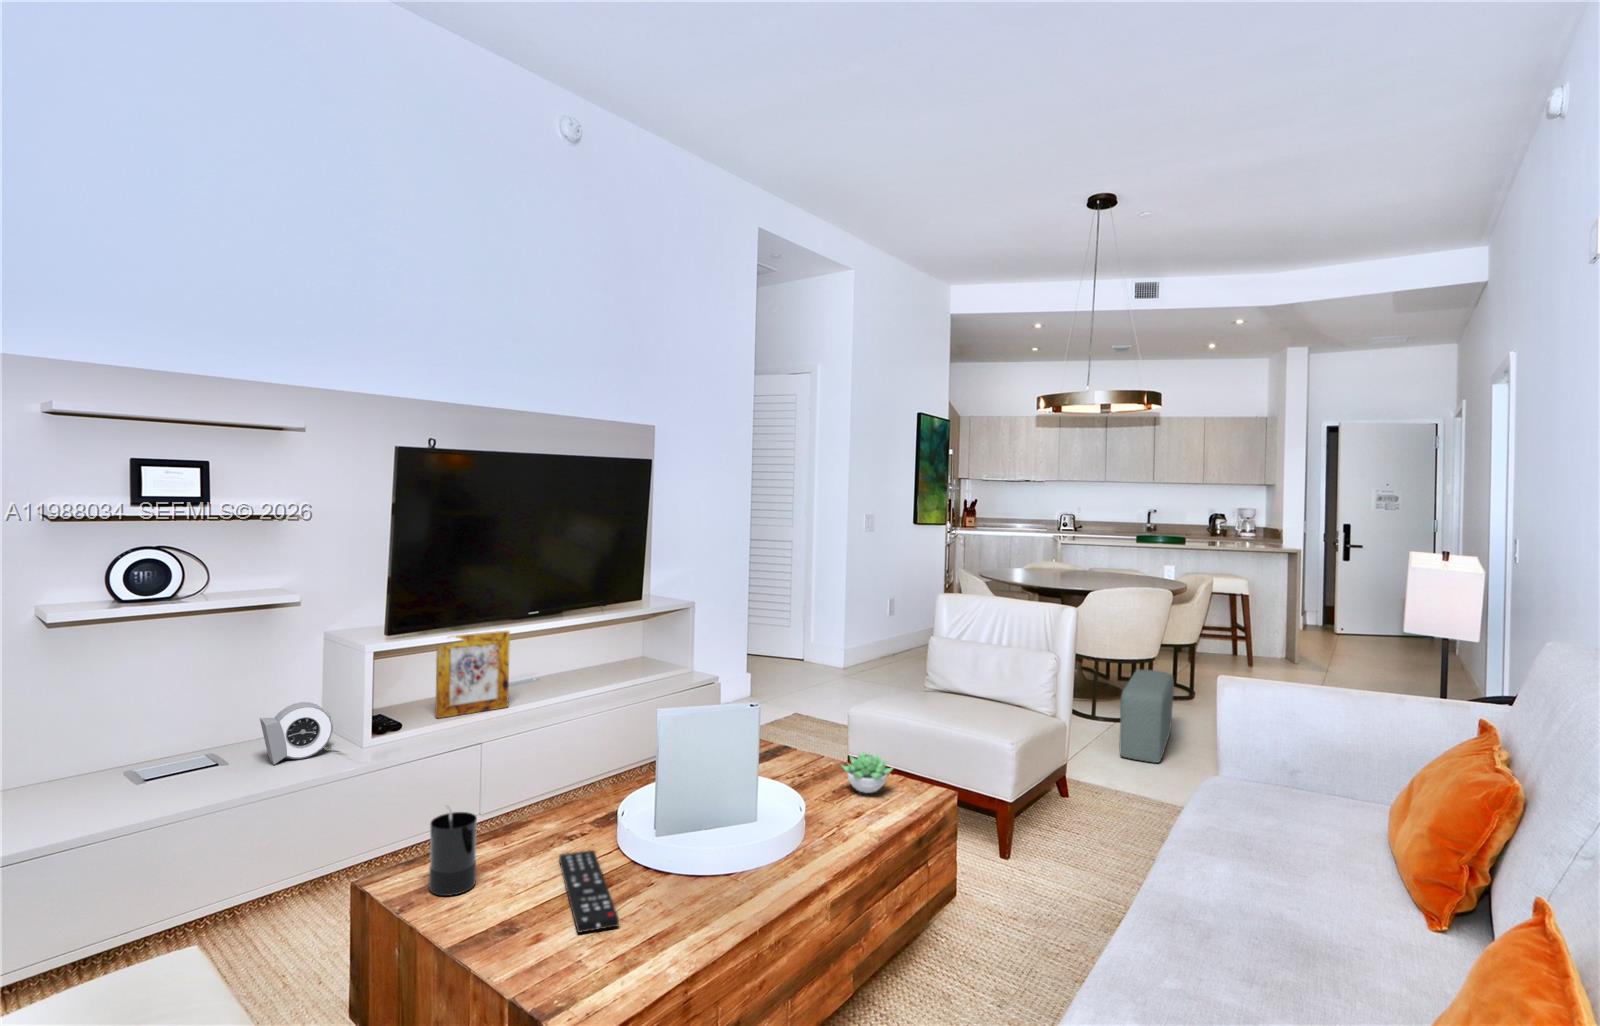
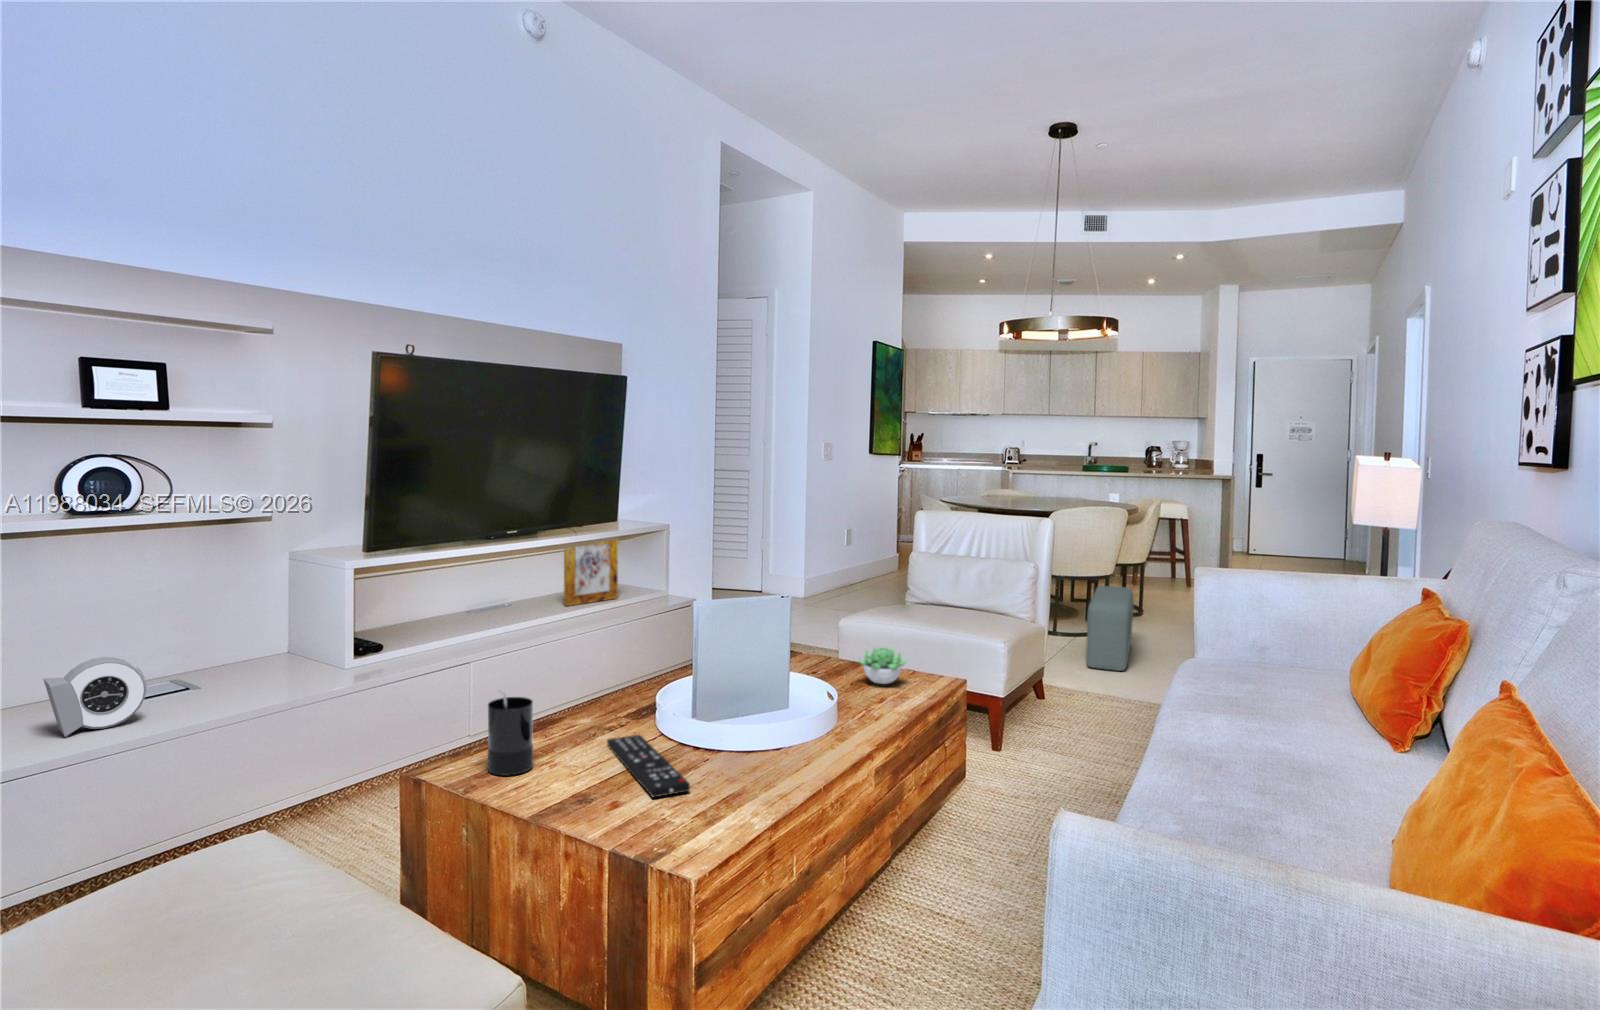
picture frame: present [435,631,510,718] -> present [564,540,618,606]
alarm clock: present [260,702,333,765] -> present [43,657,147,737]

